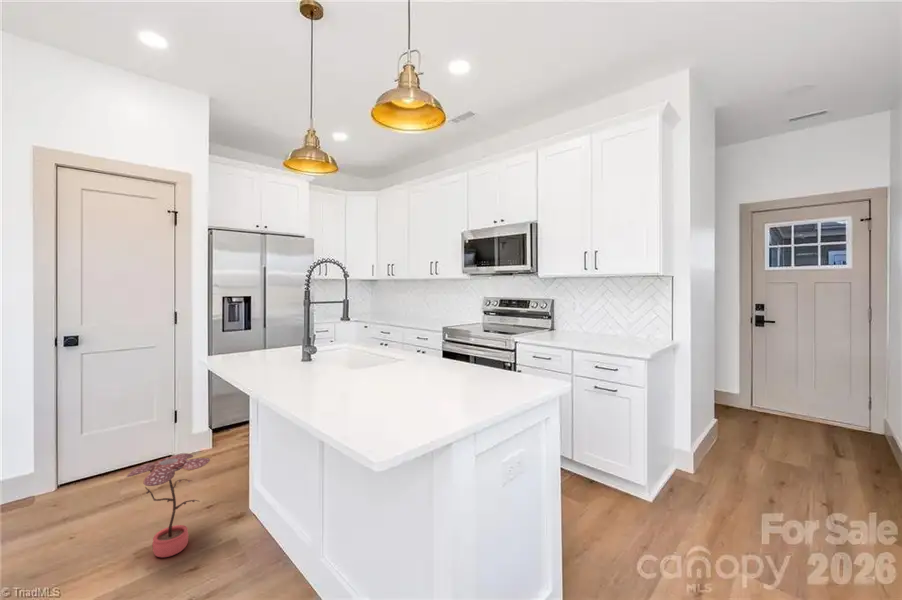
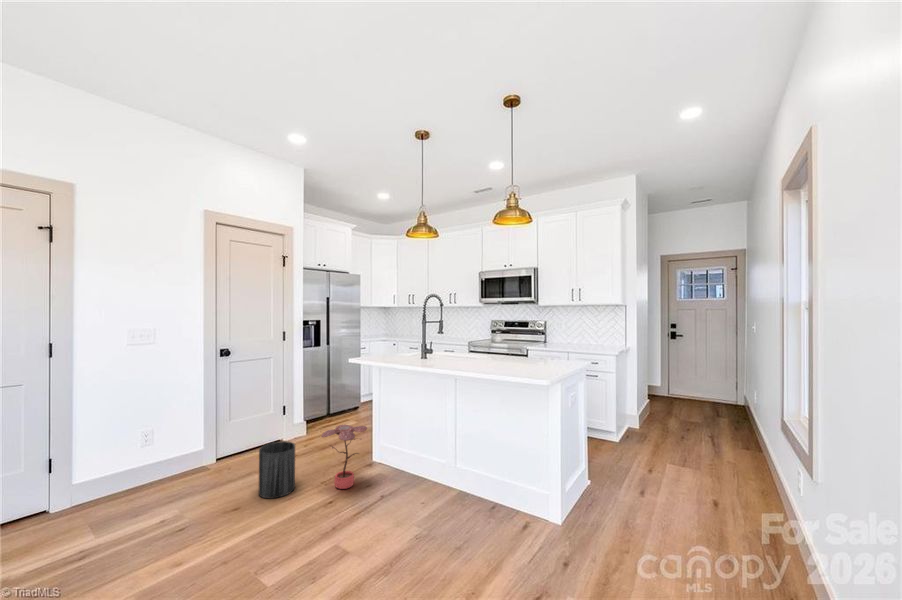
trash can: none [36,475,106,567] -> present [259,441,295,498]

